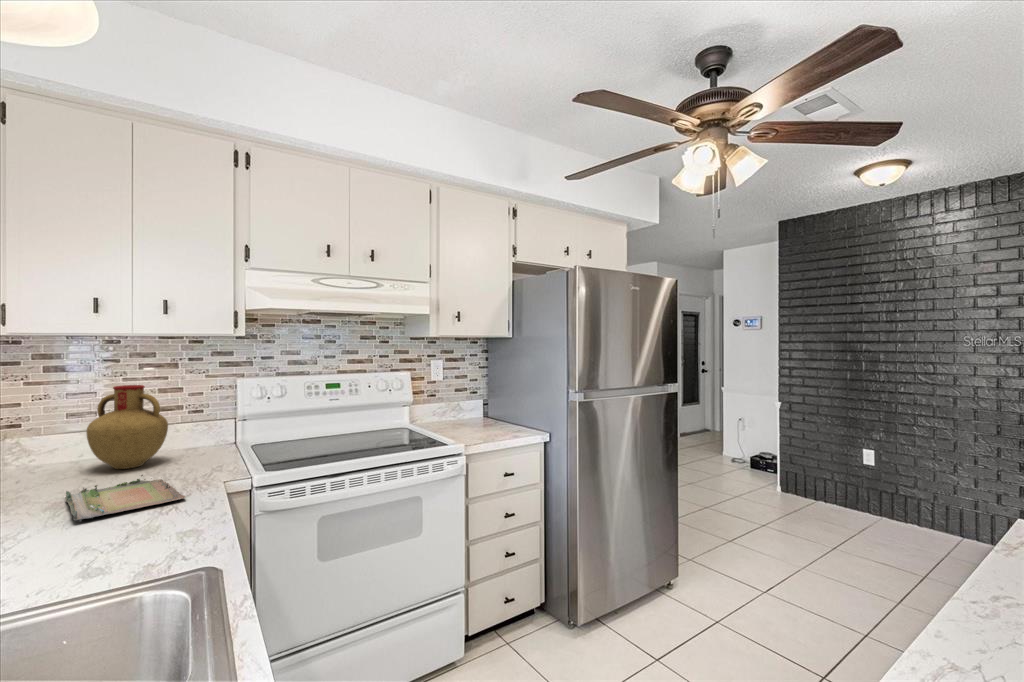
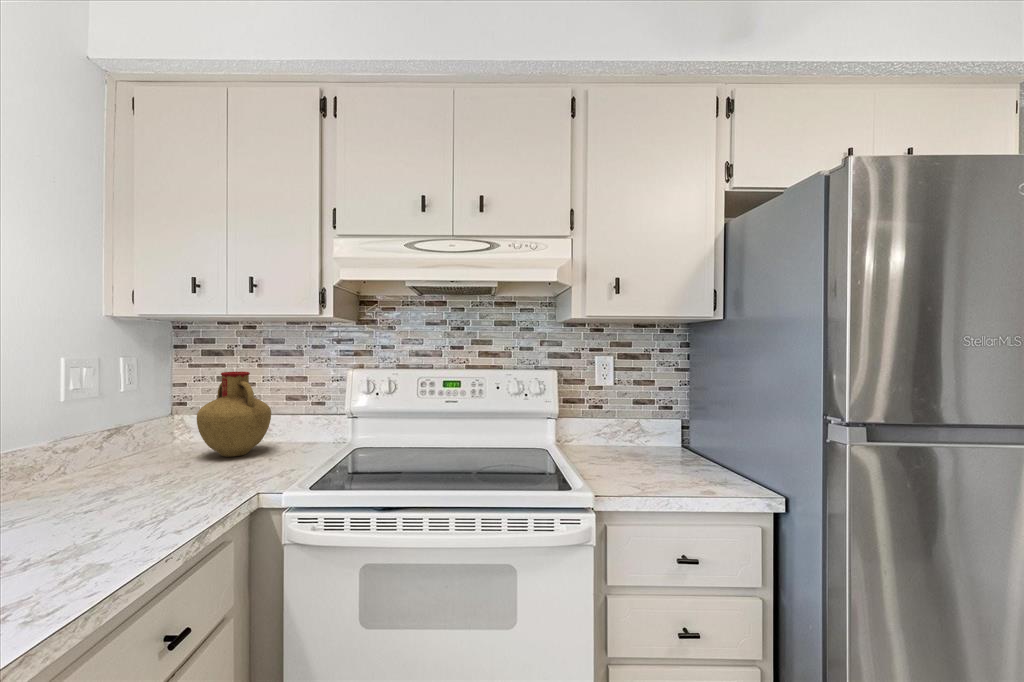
tray: present [65,475,185,521] -> none [52,467,212,517]

